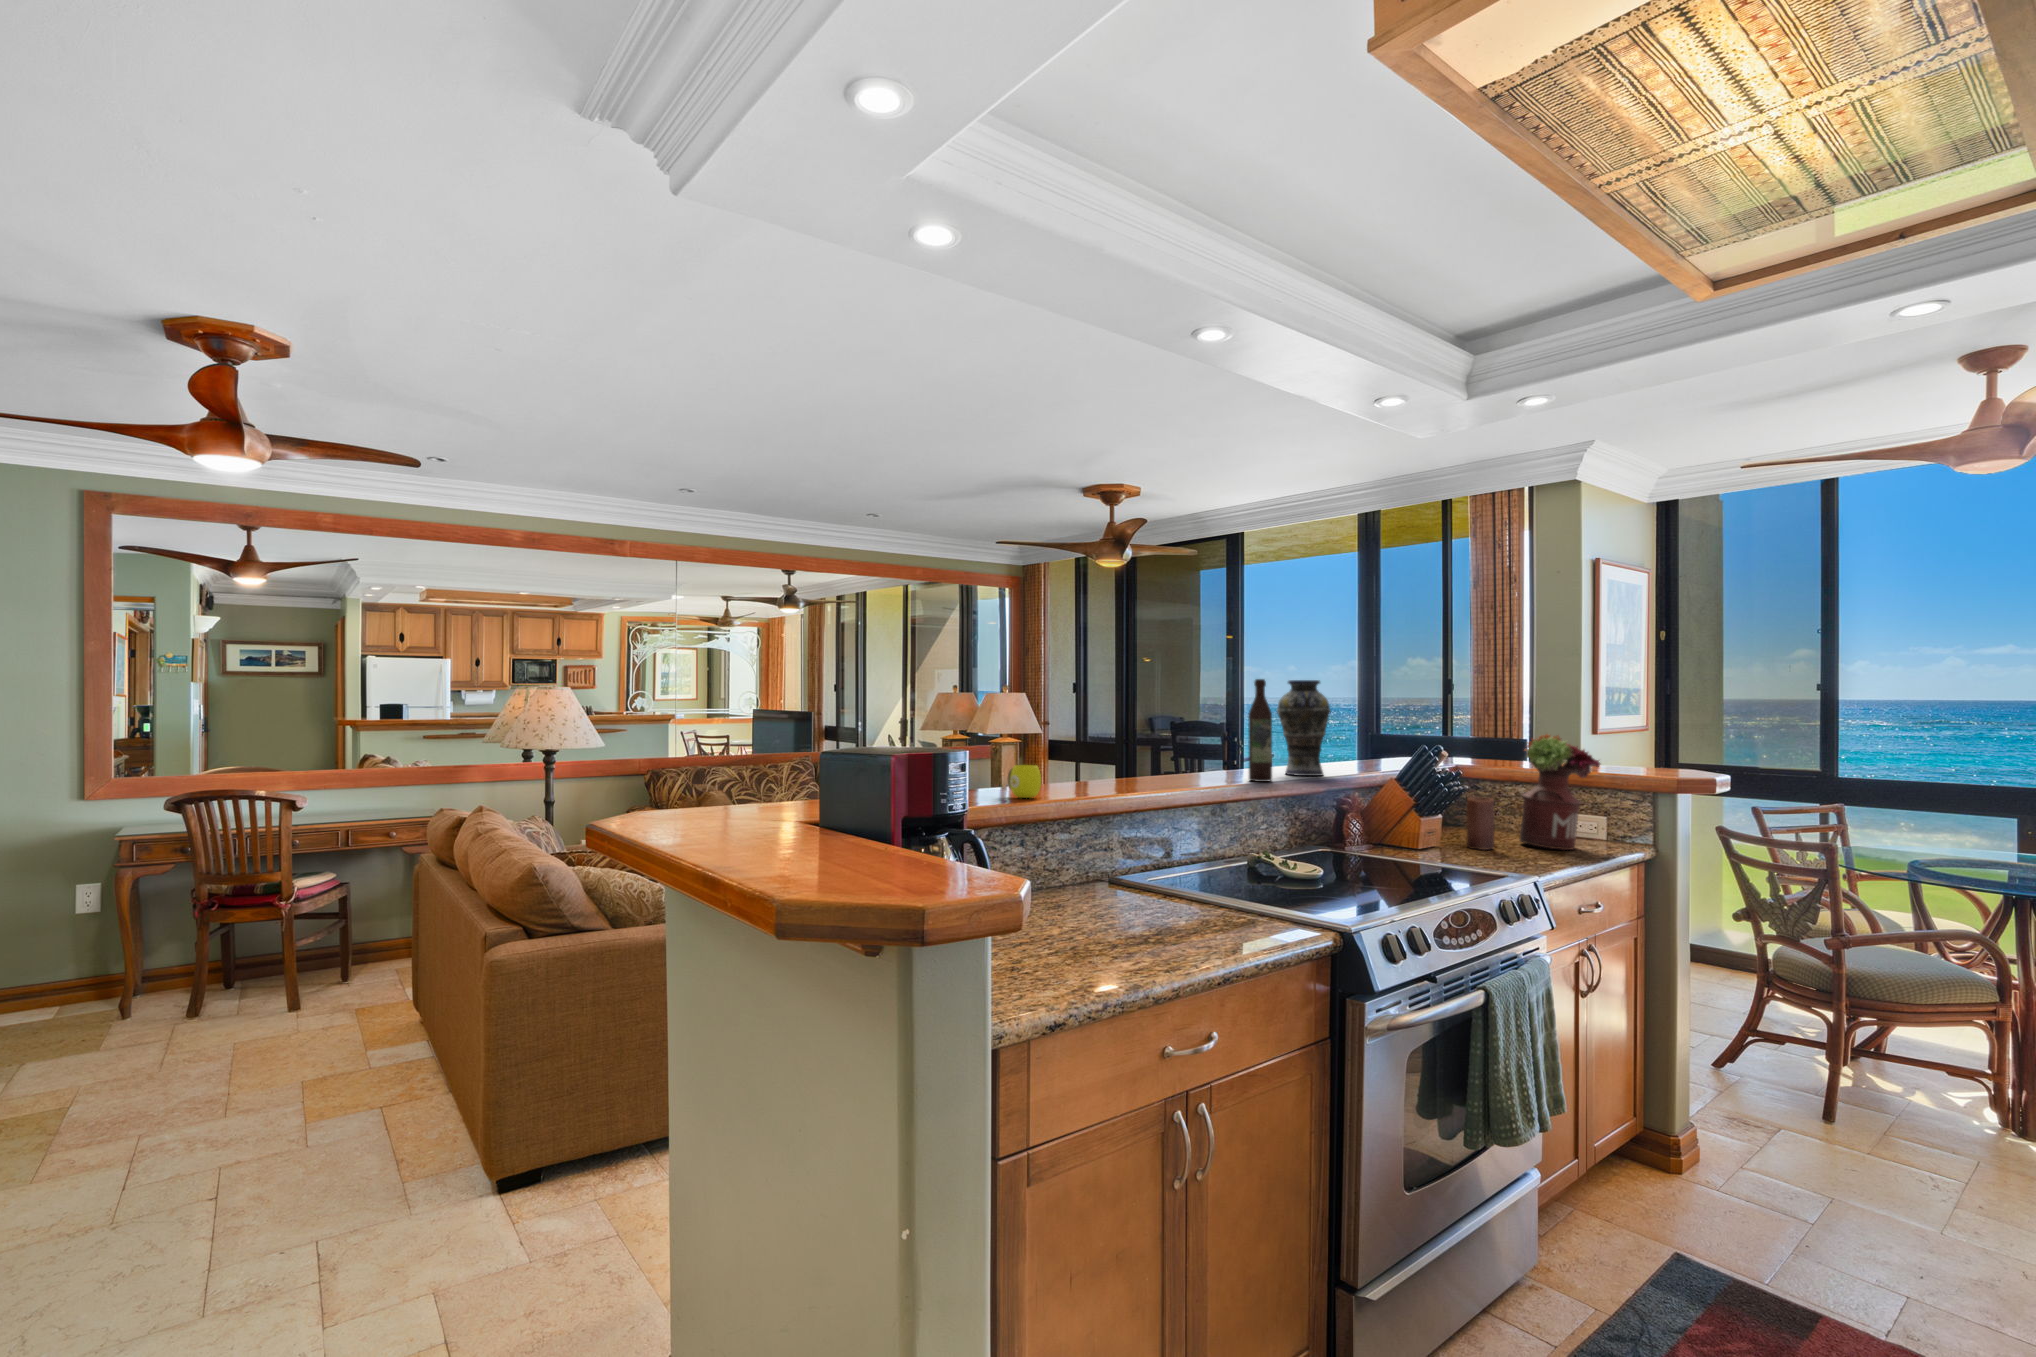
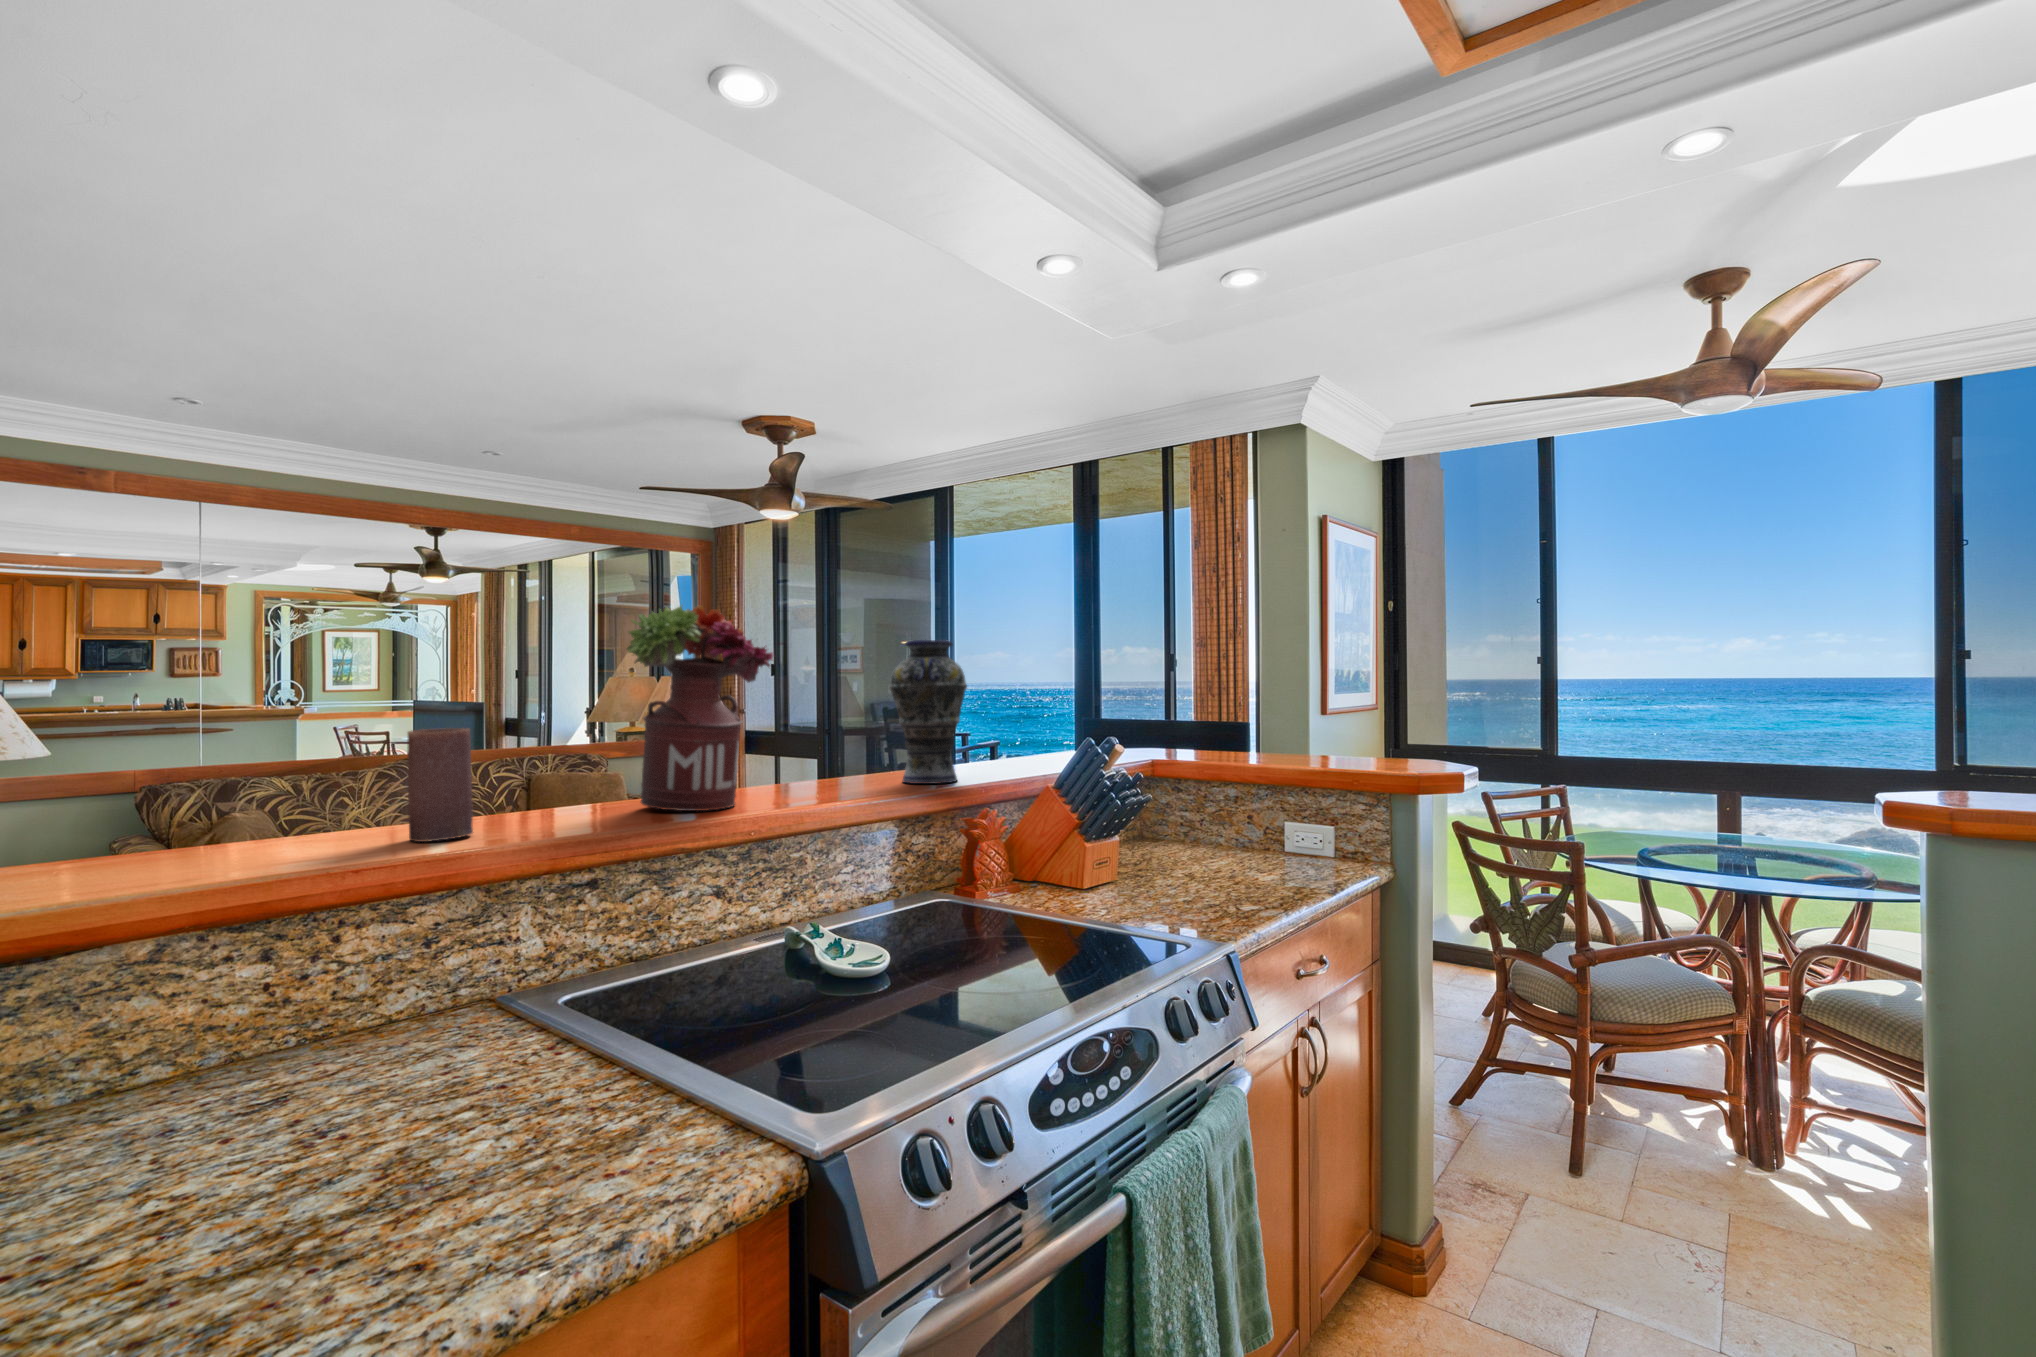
wine bottle: present [1248,679,1272,782] -> none [820,635,857,799]
flower arrangement: present [1519,734,1600,850] -> present [627,605,773,811]
cup: present [1008,765,1041,798] -> none [204,797,292,868]
candle: present [1467,797,1494,850] -> present [407,728,473,842]

